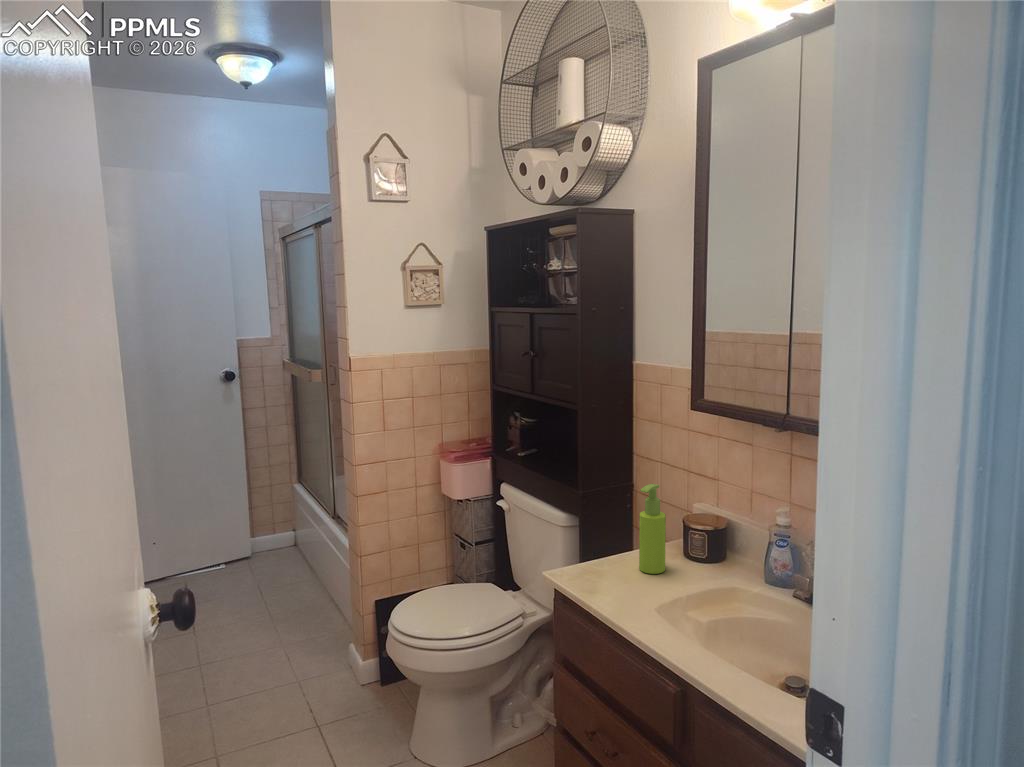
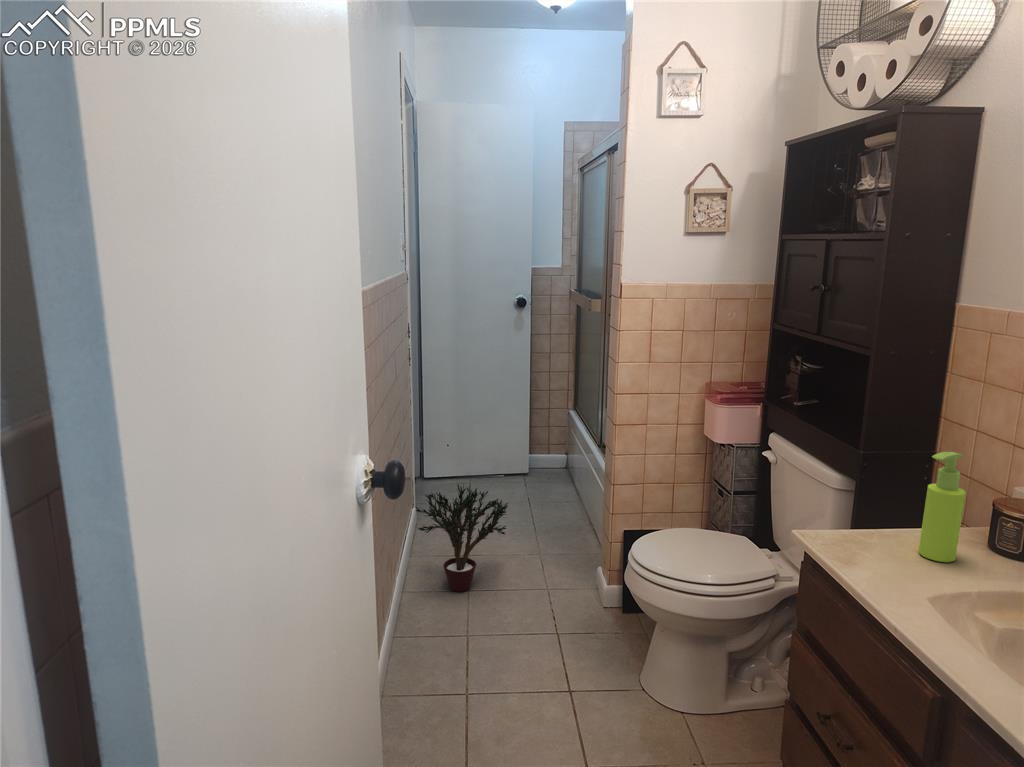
potted plant: none [130,588,250,712] -> present [415,485,508,592]

